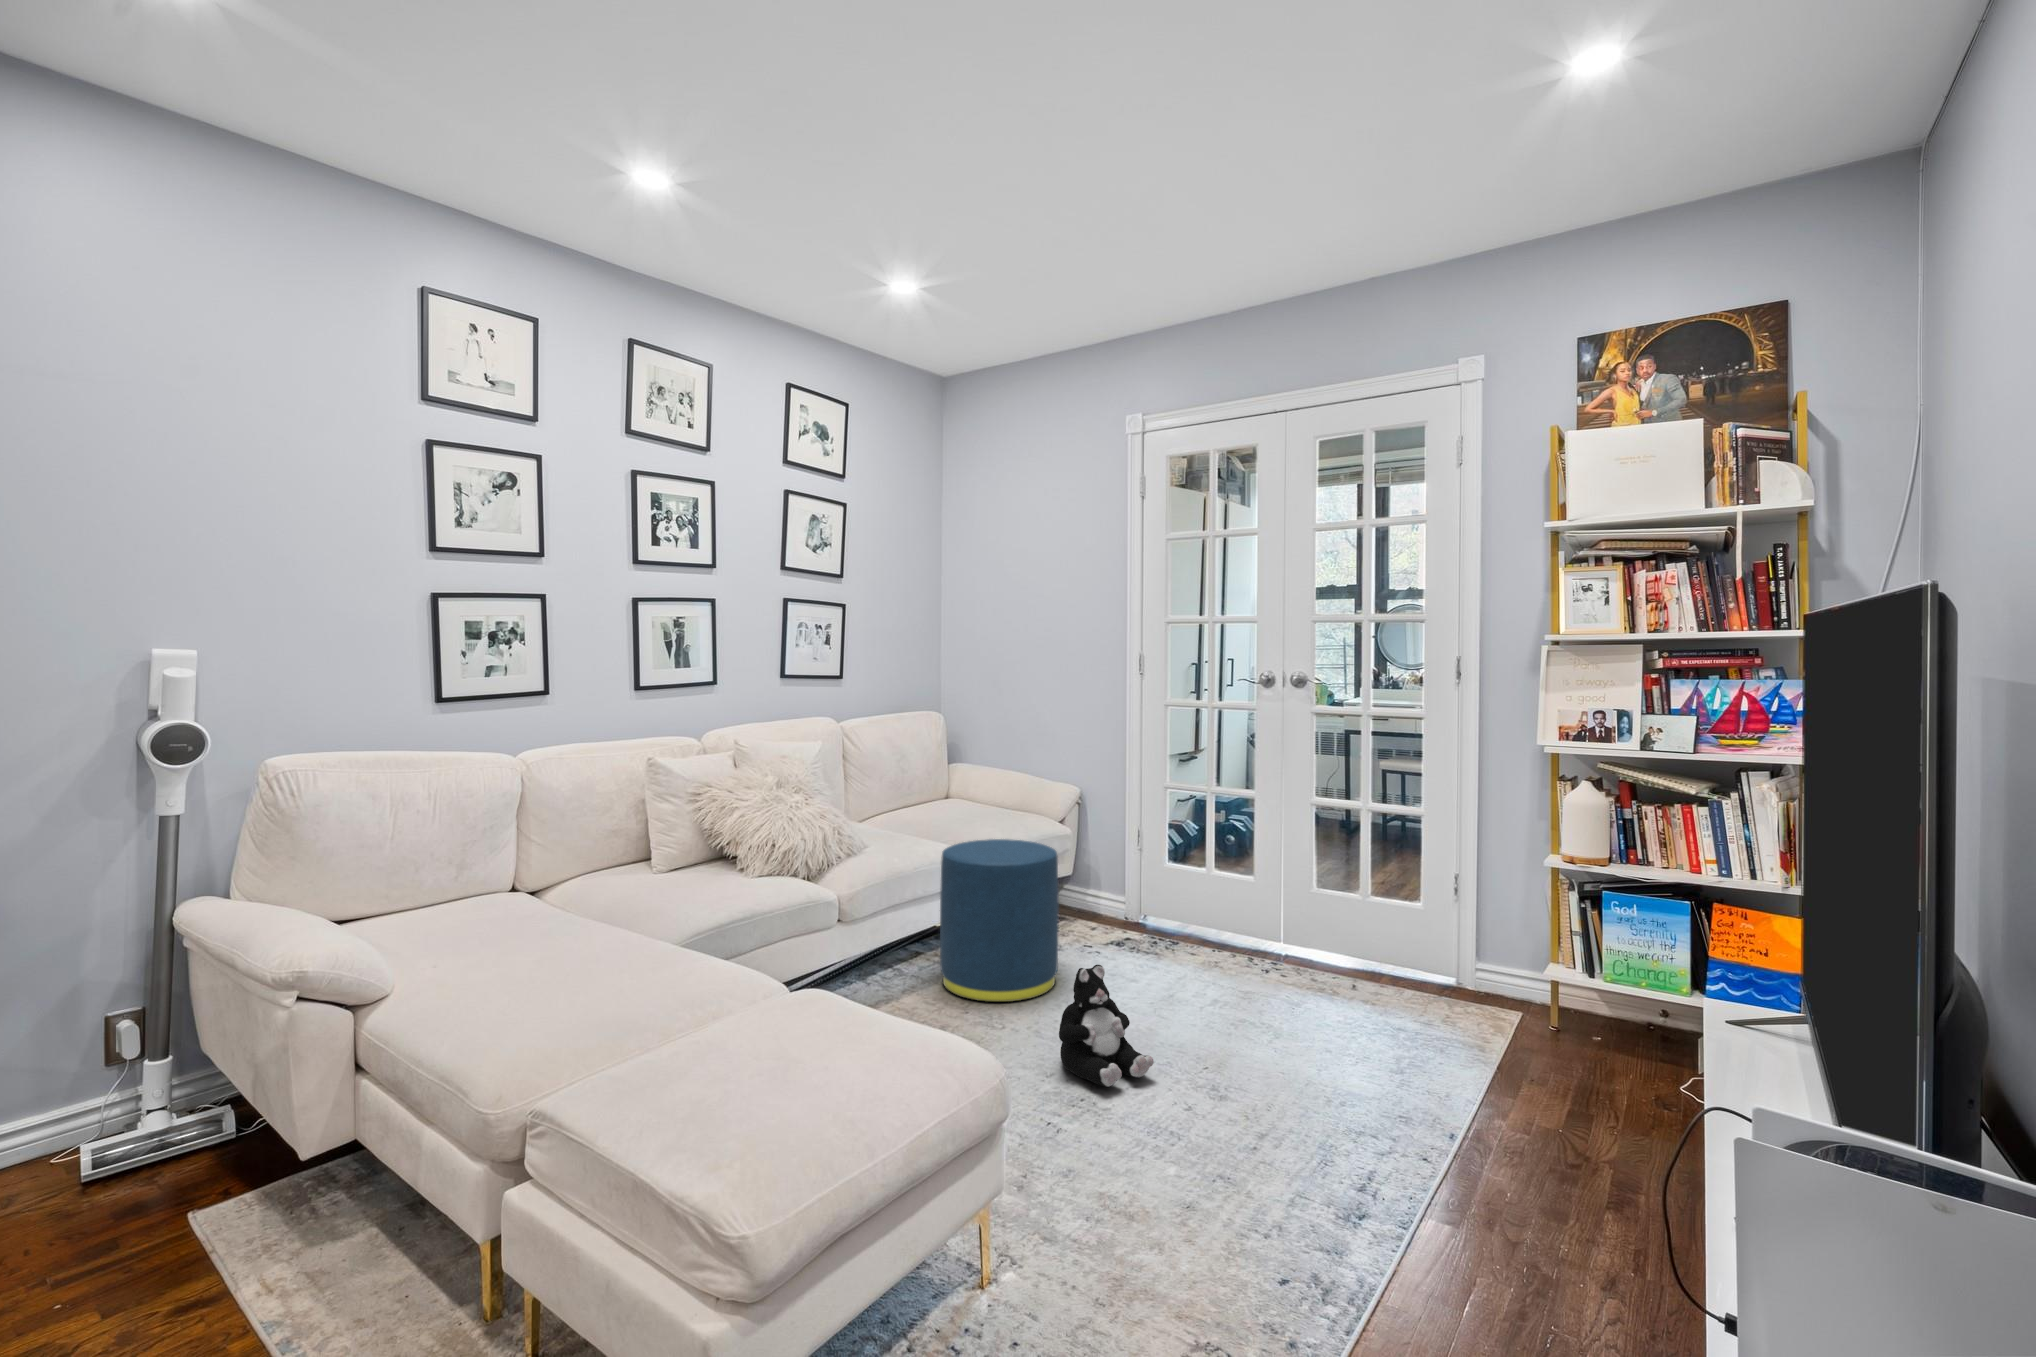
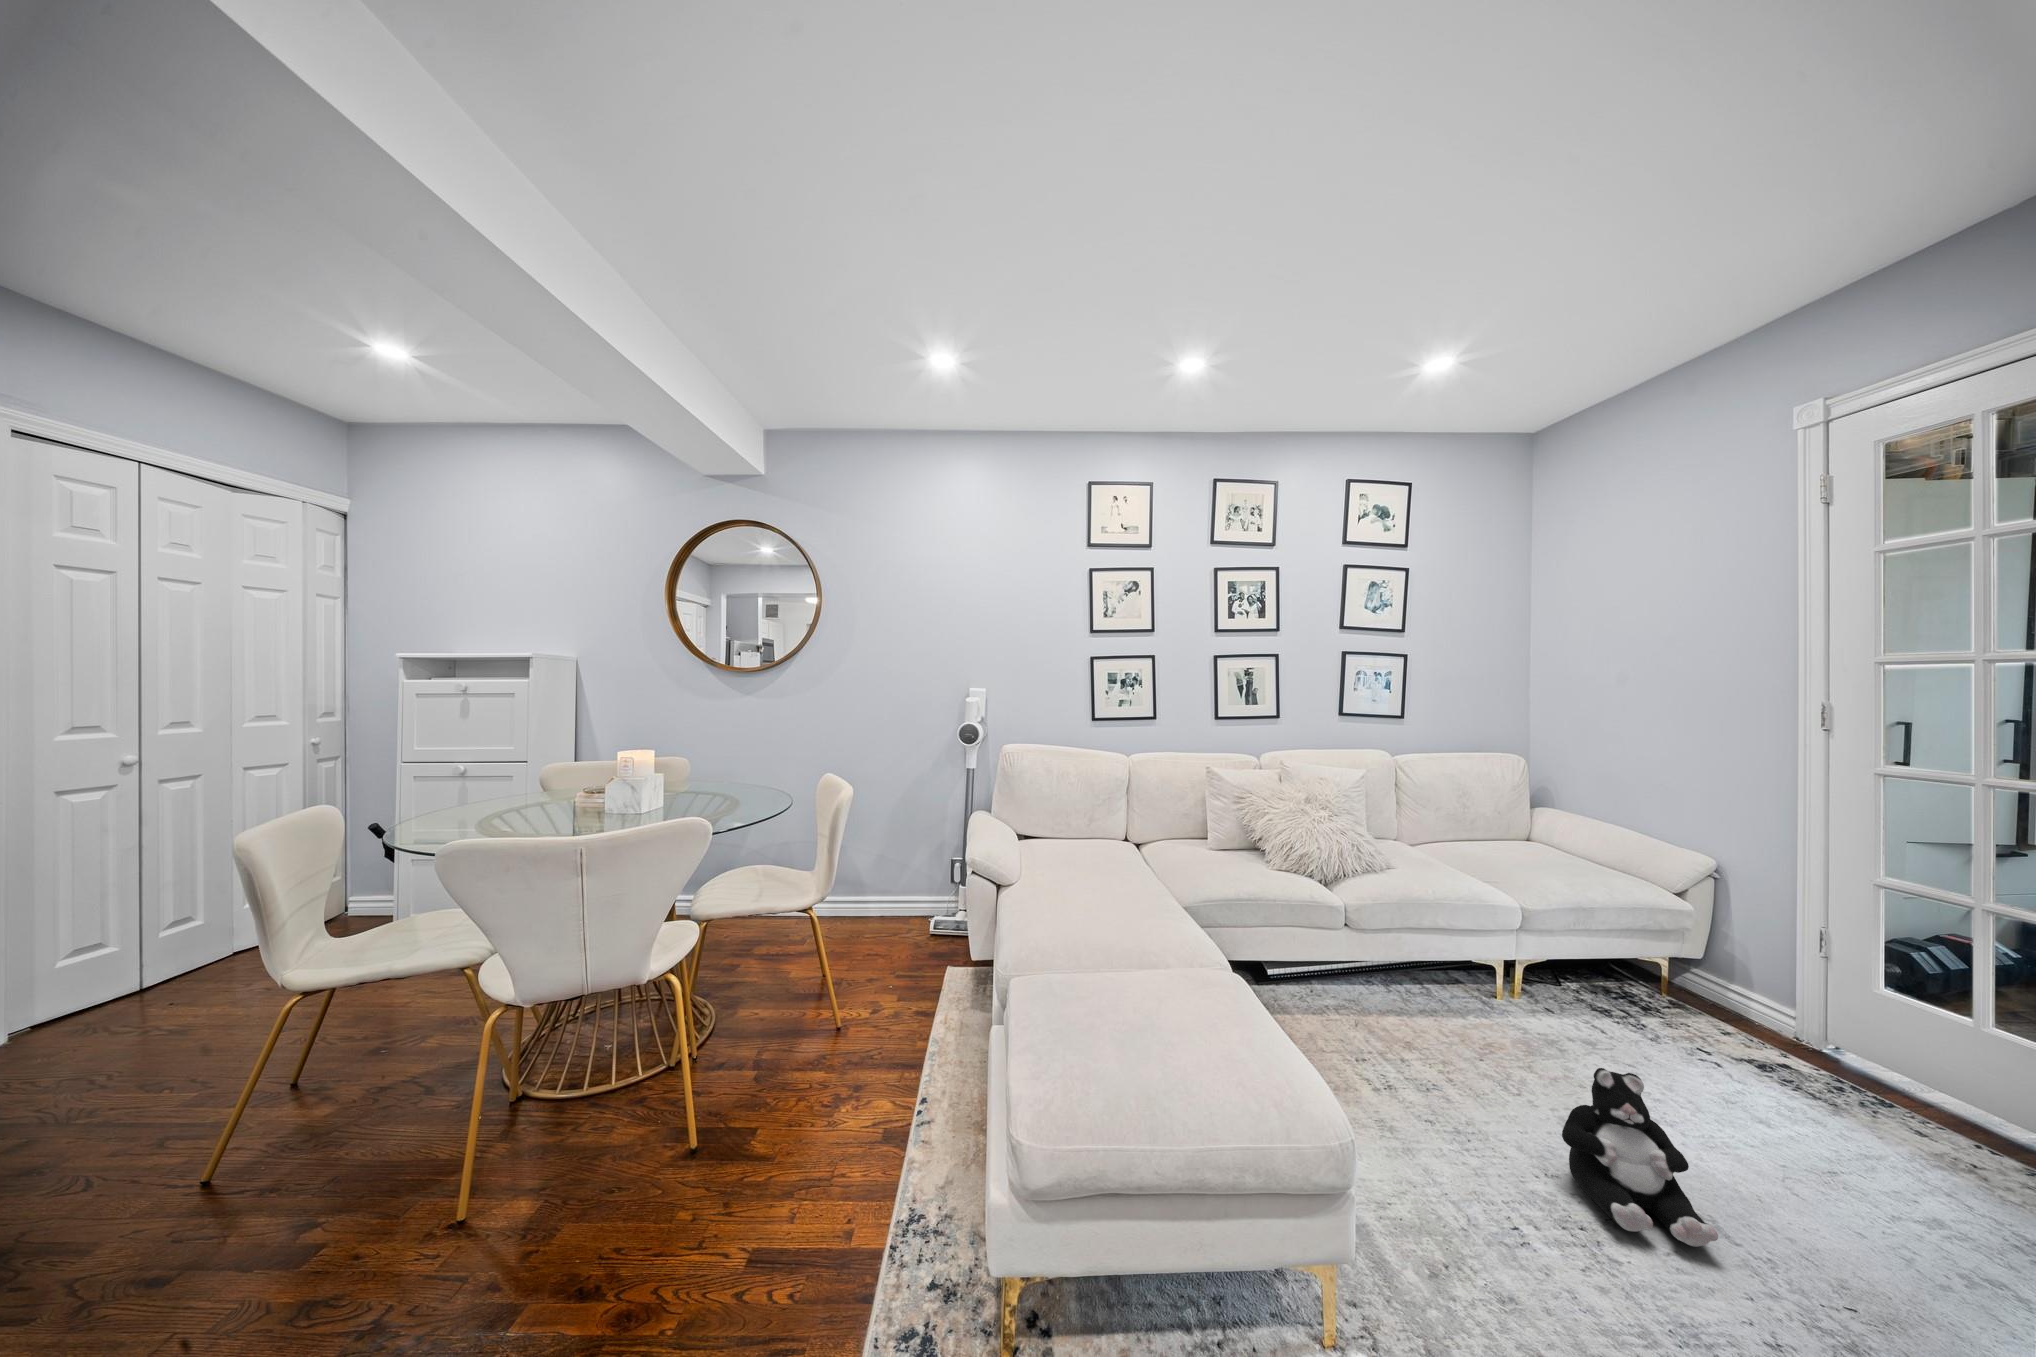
ottoman: present [940,839,1059,1002] -> none [1467,888,1628,1081]

